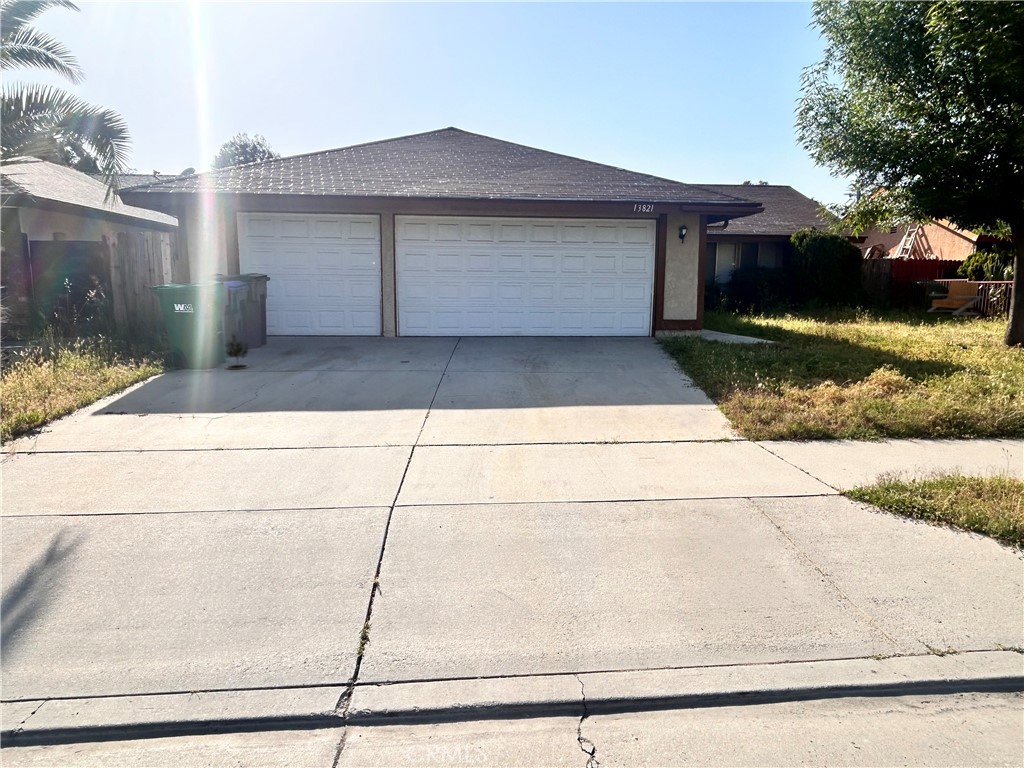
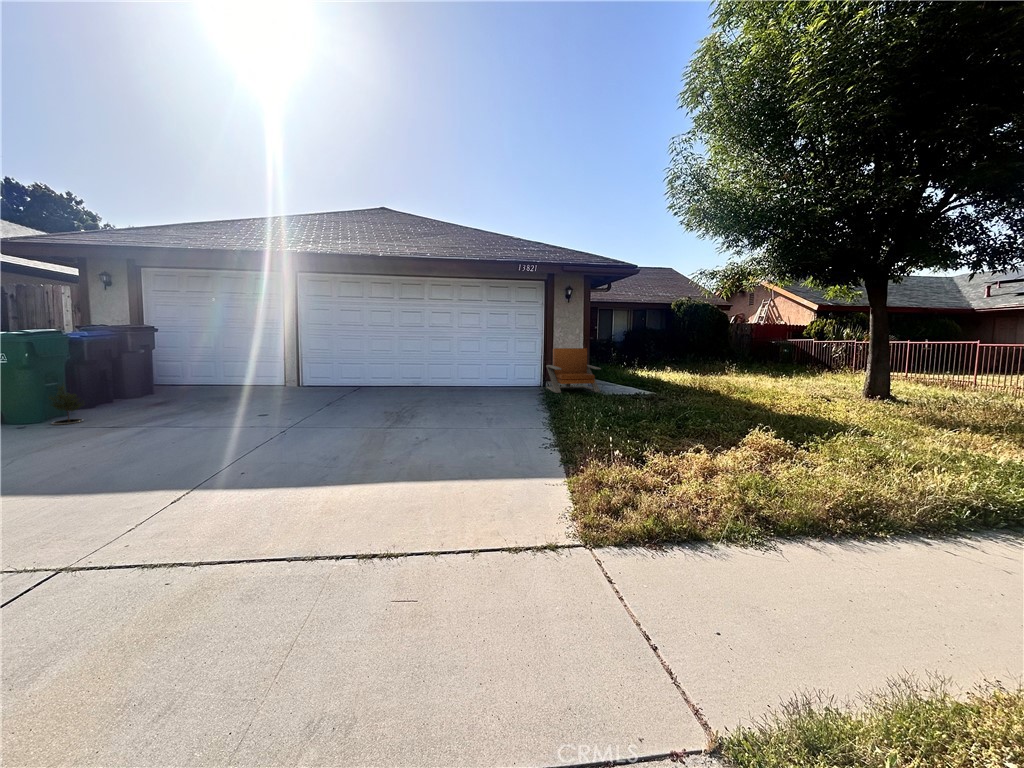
lounge chair: present [927,281,982,315] -> present [546,348,601,393]

